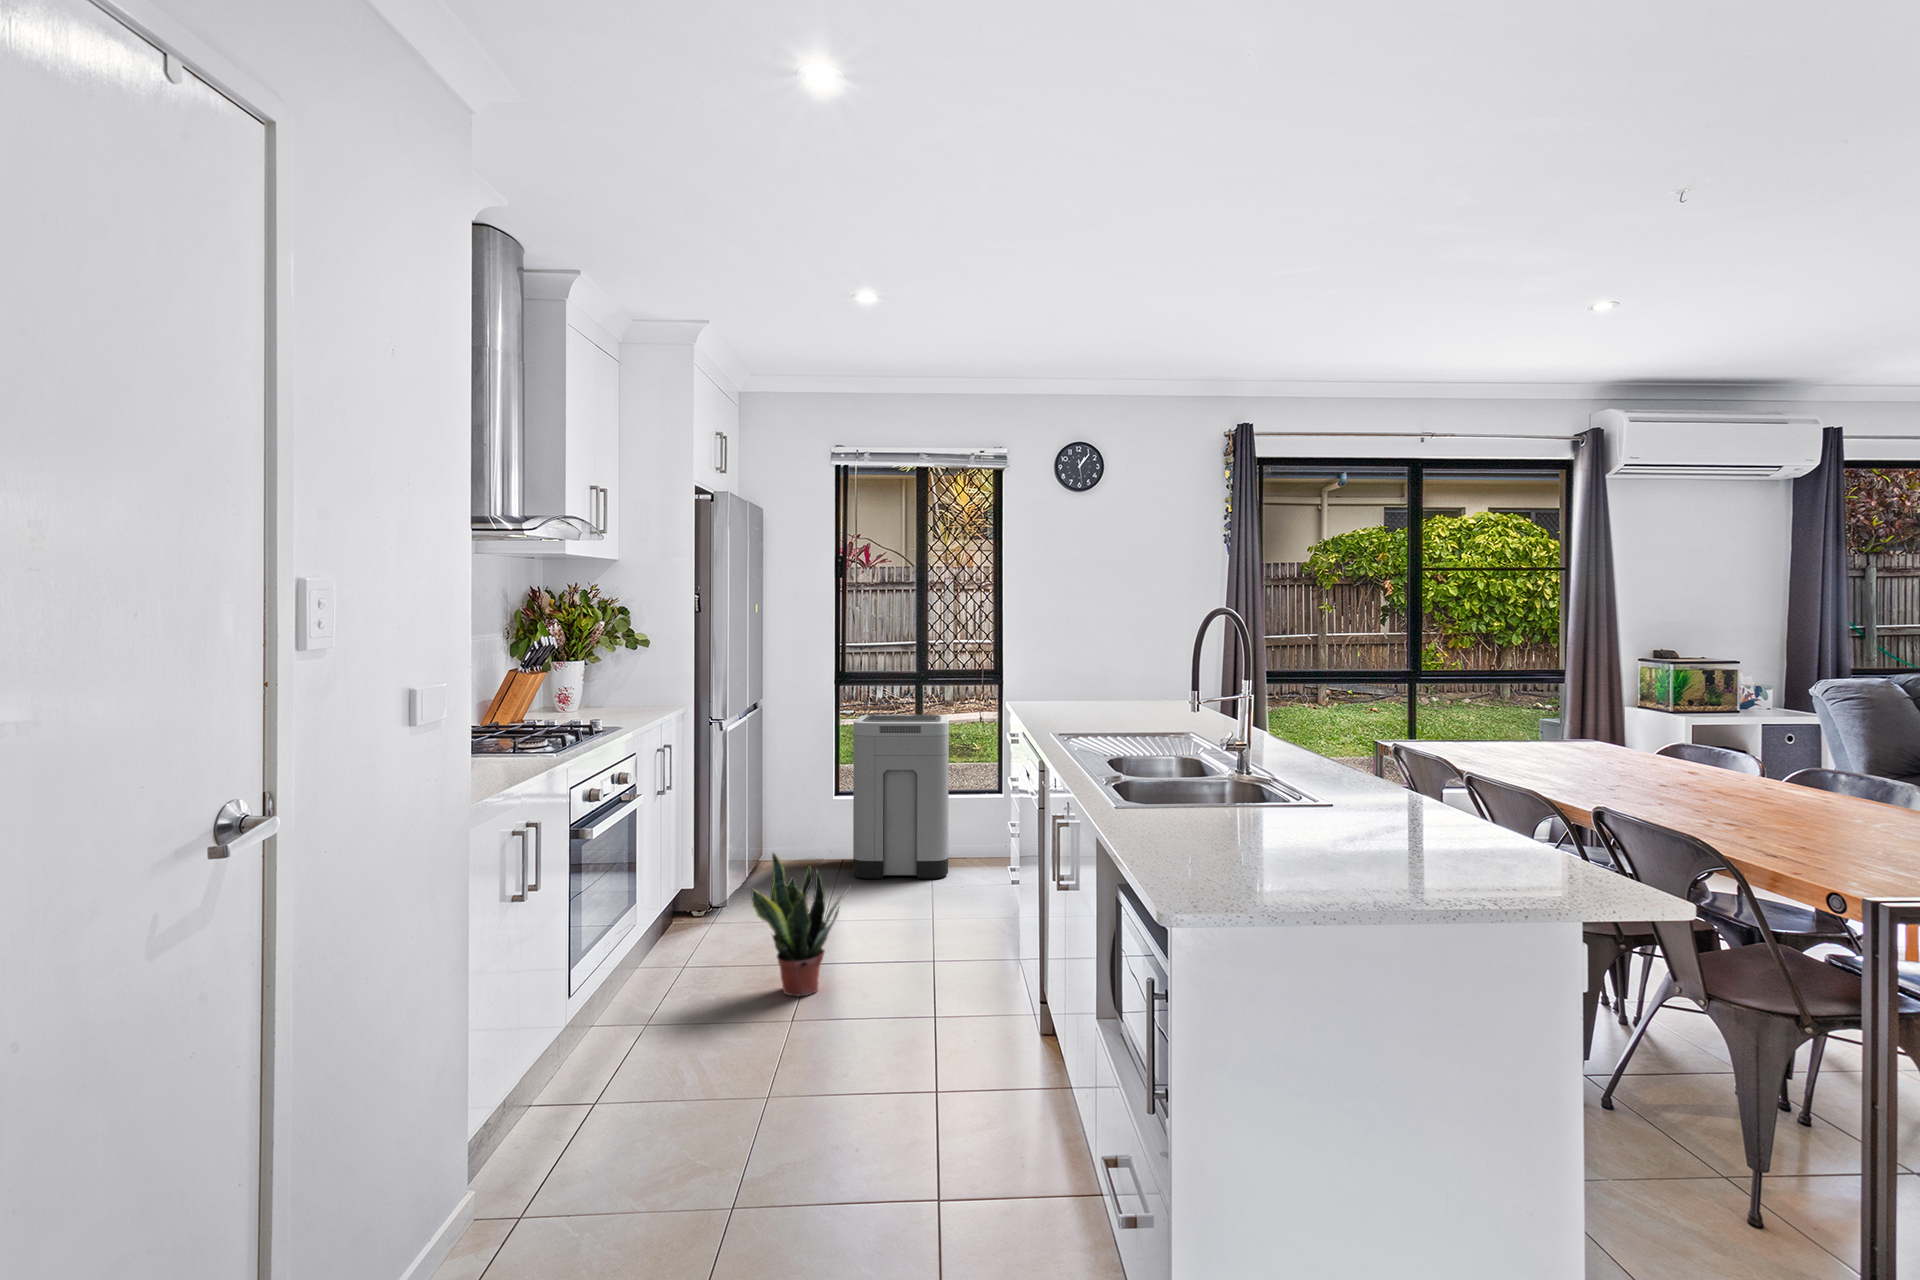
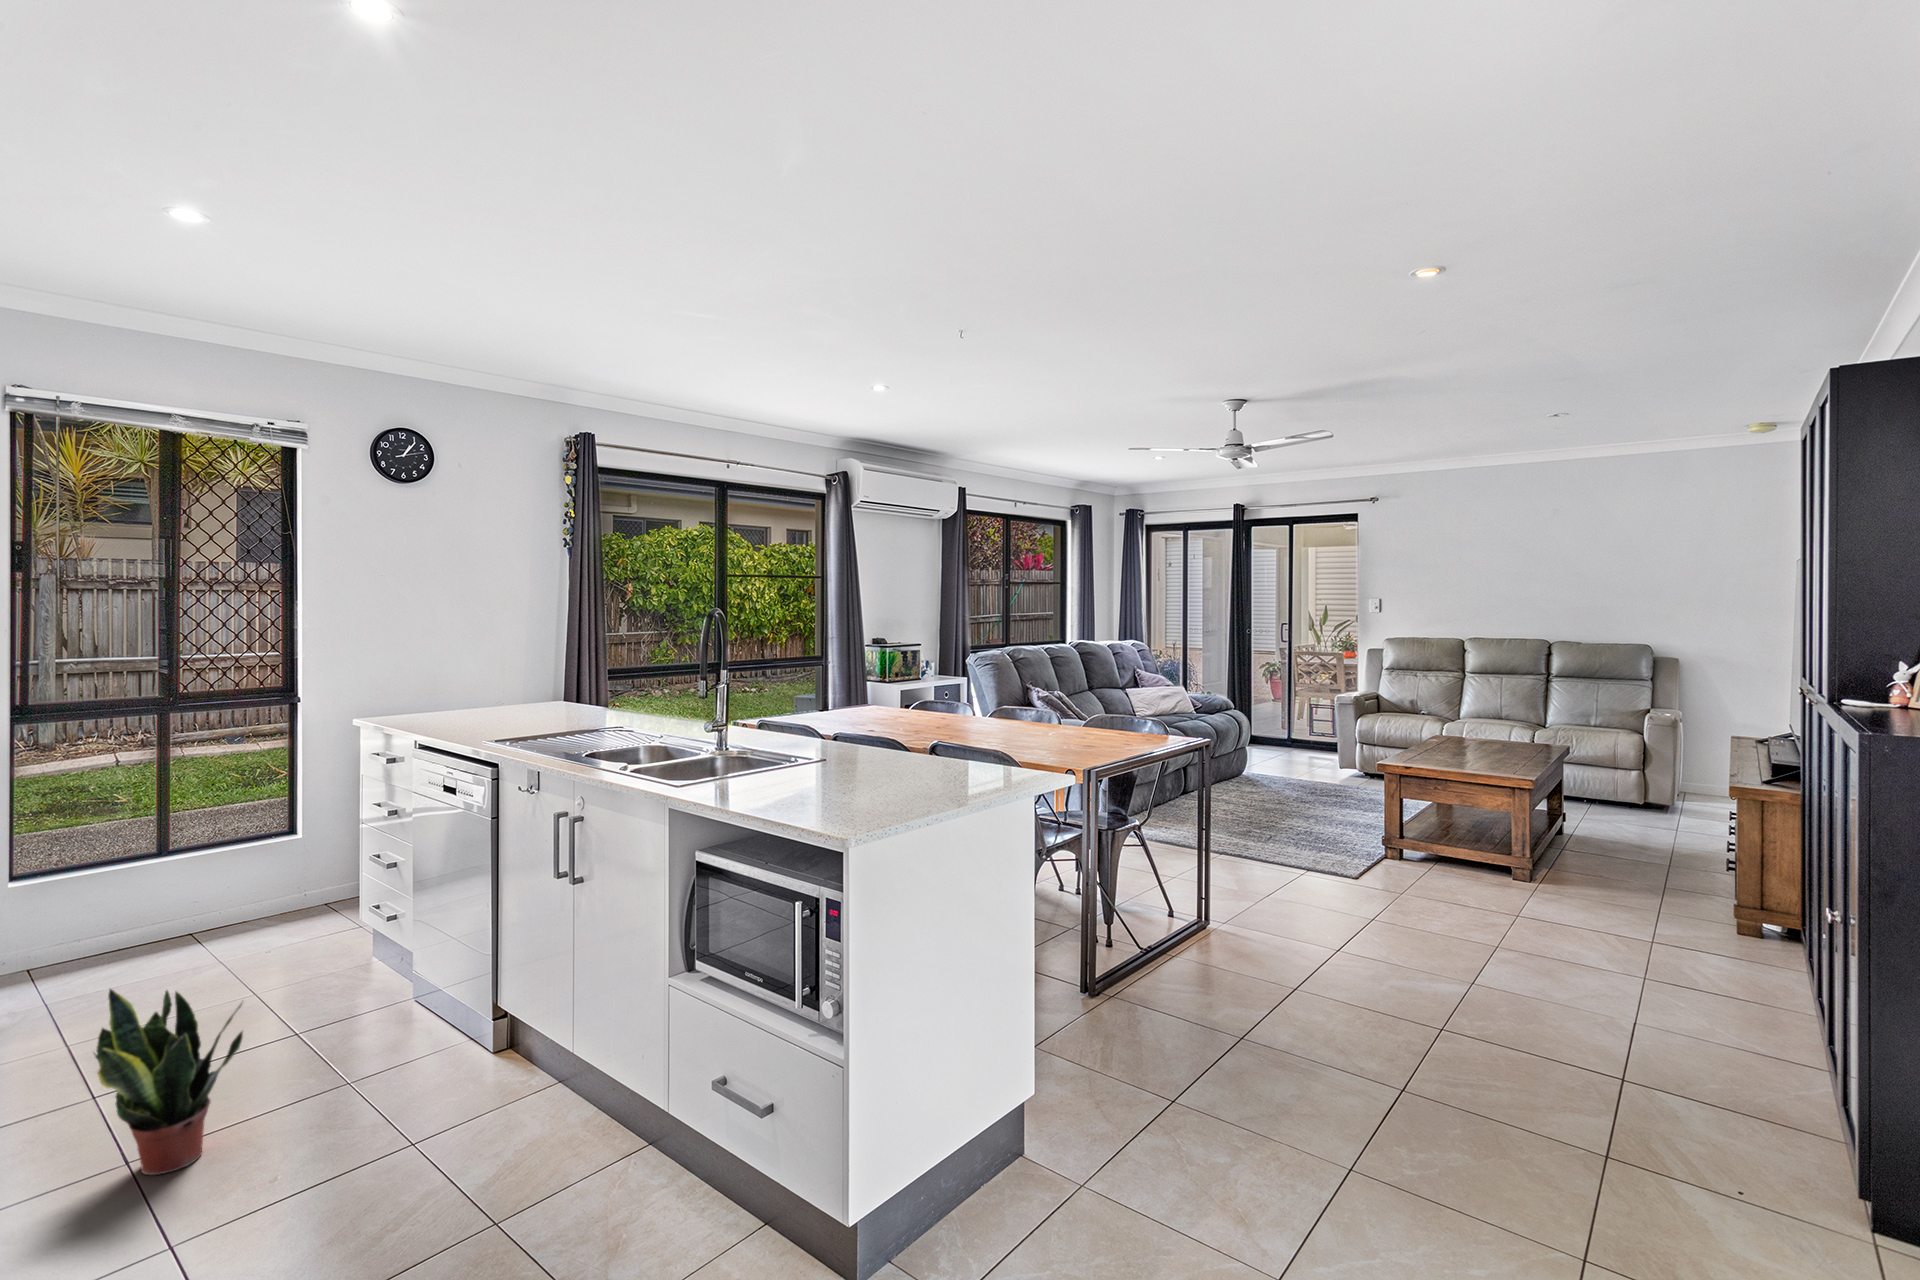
trash can: present [853,715,949,879] -> none [81,753,259,988]

